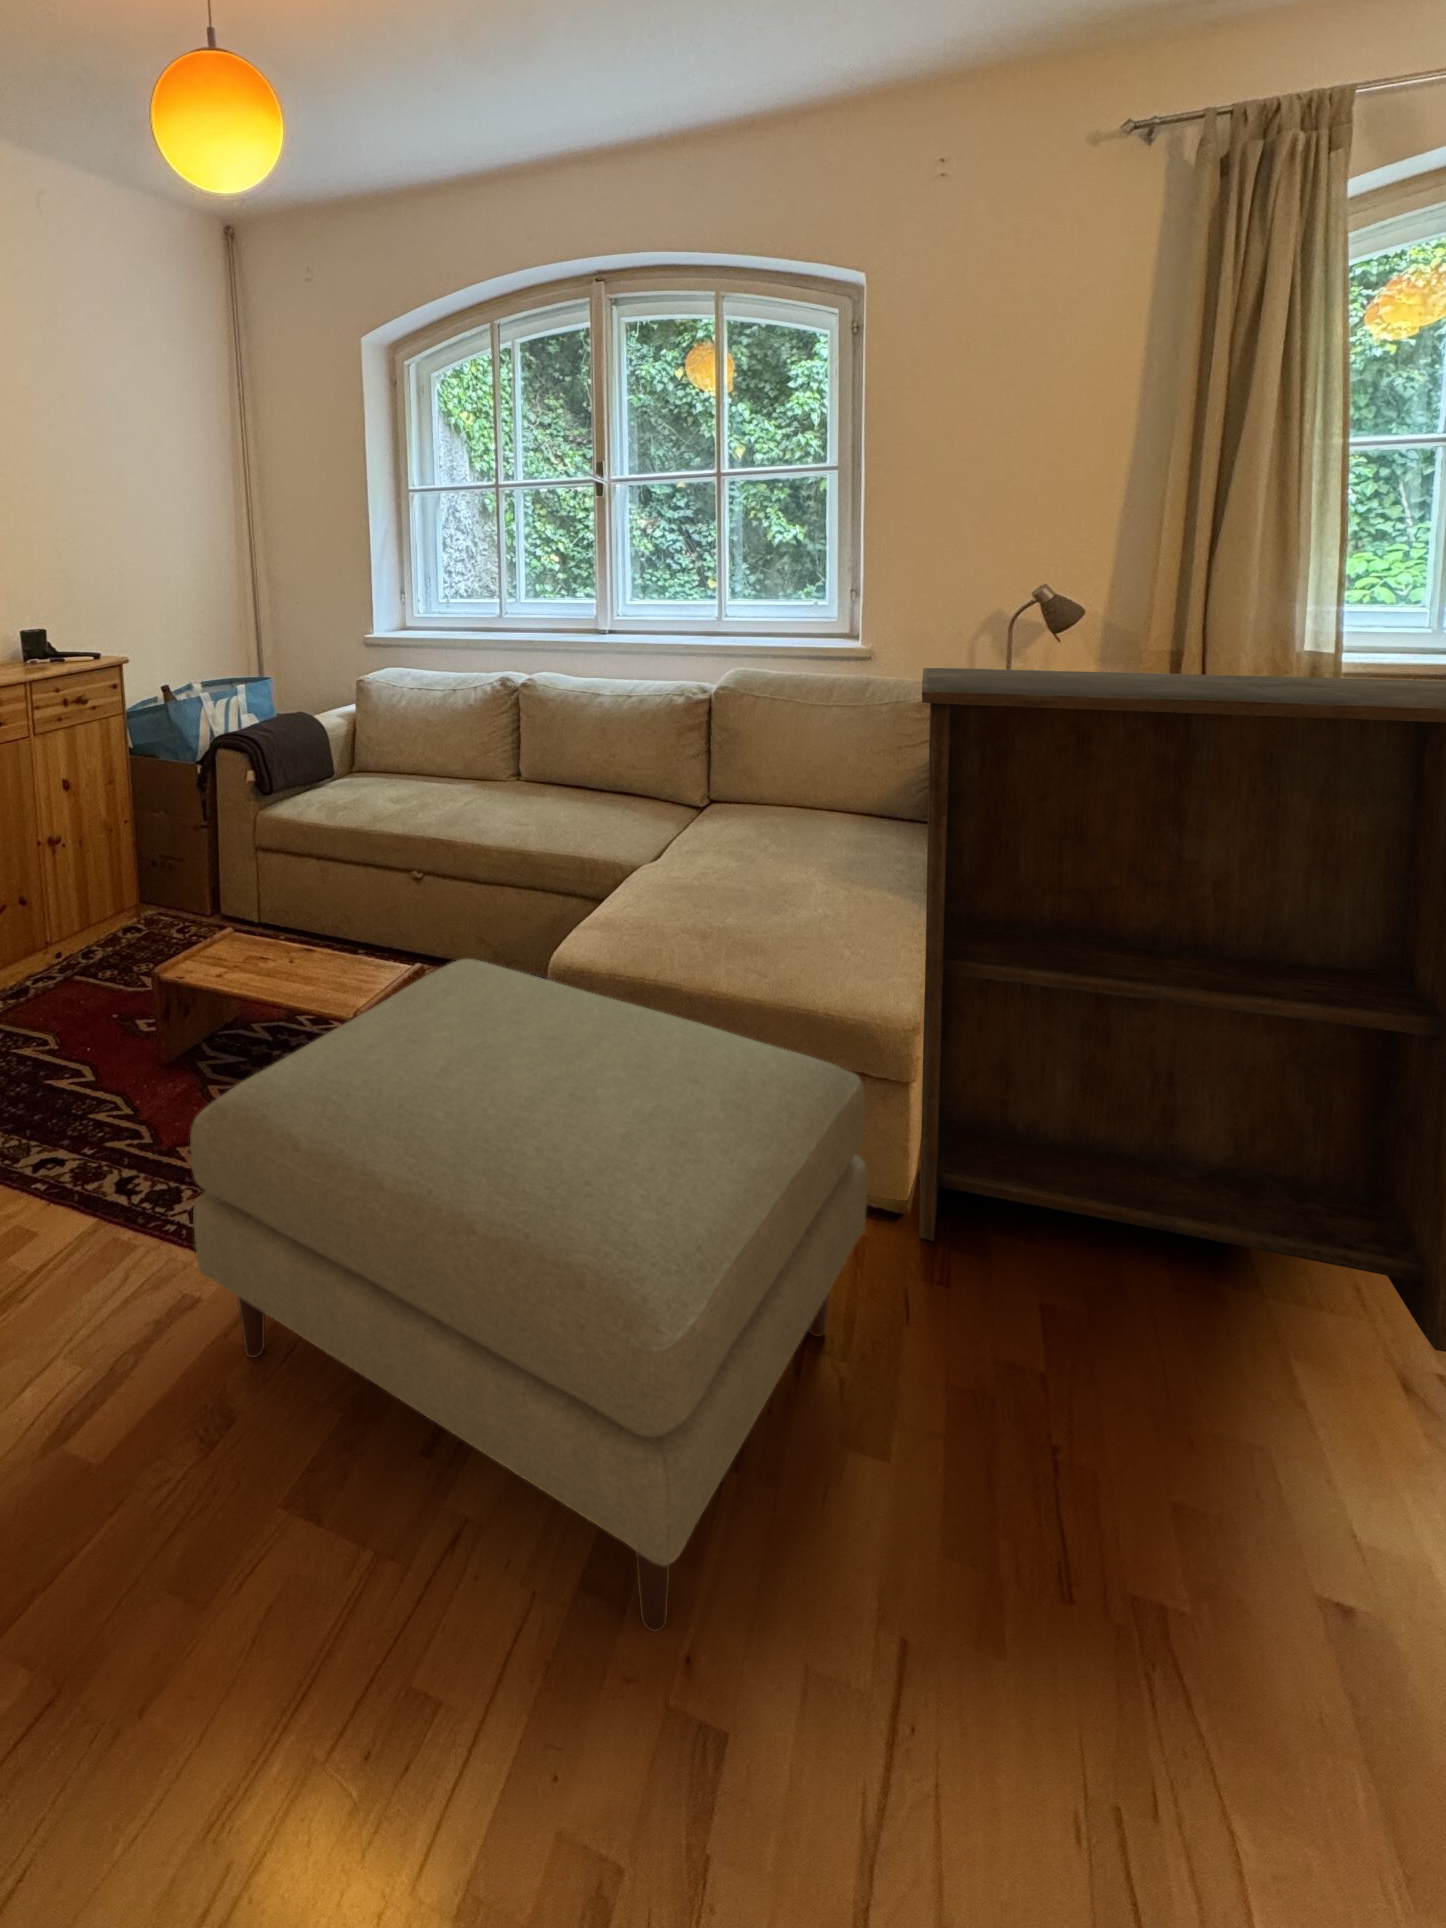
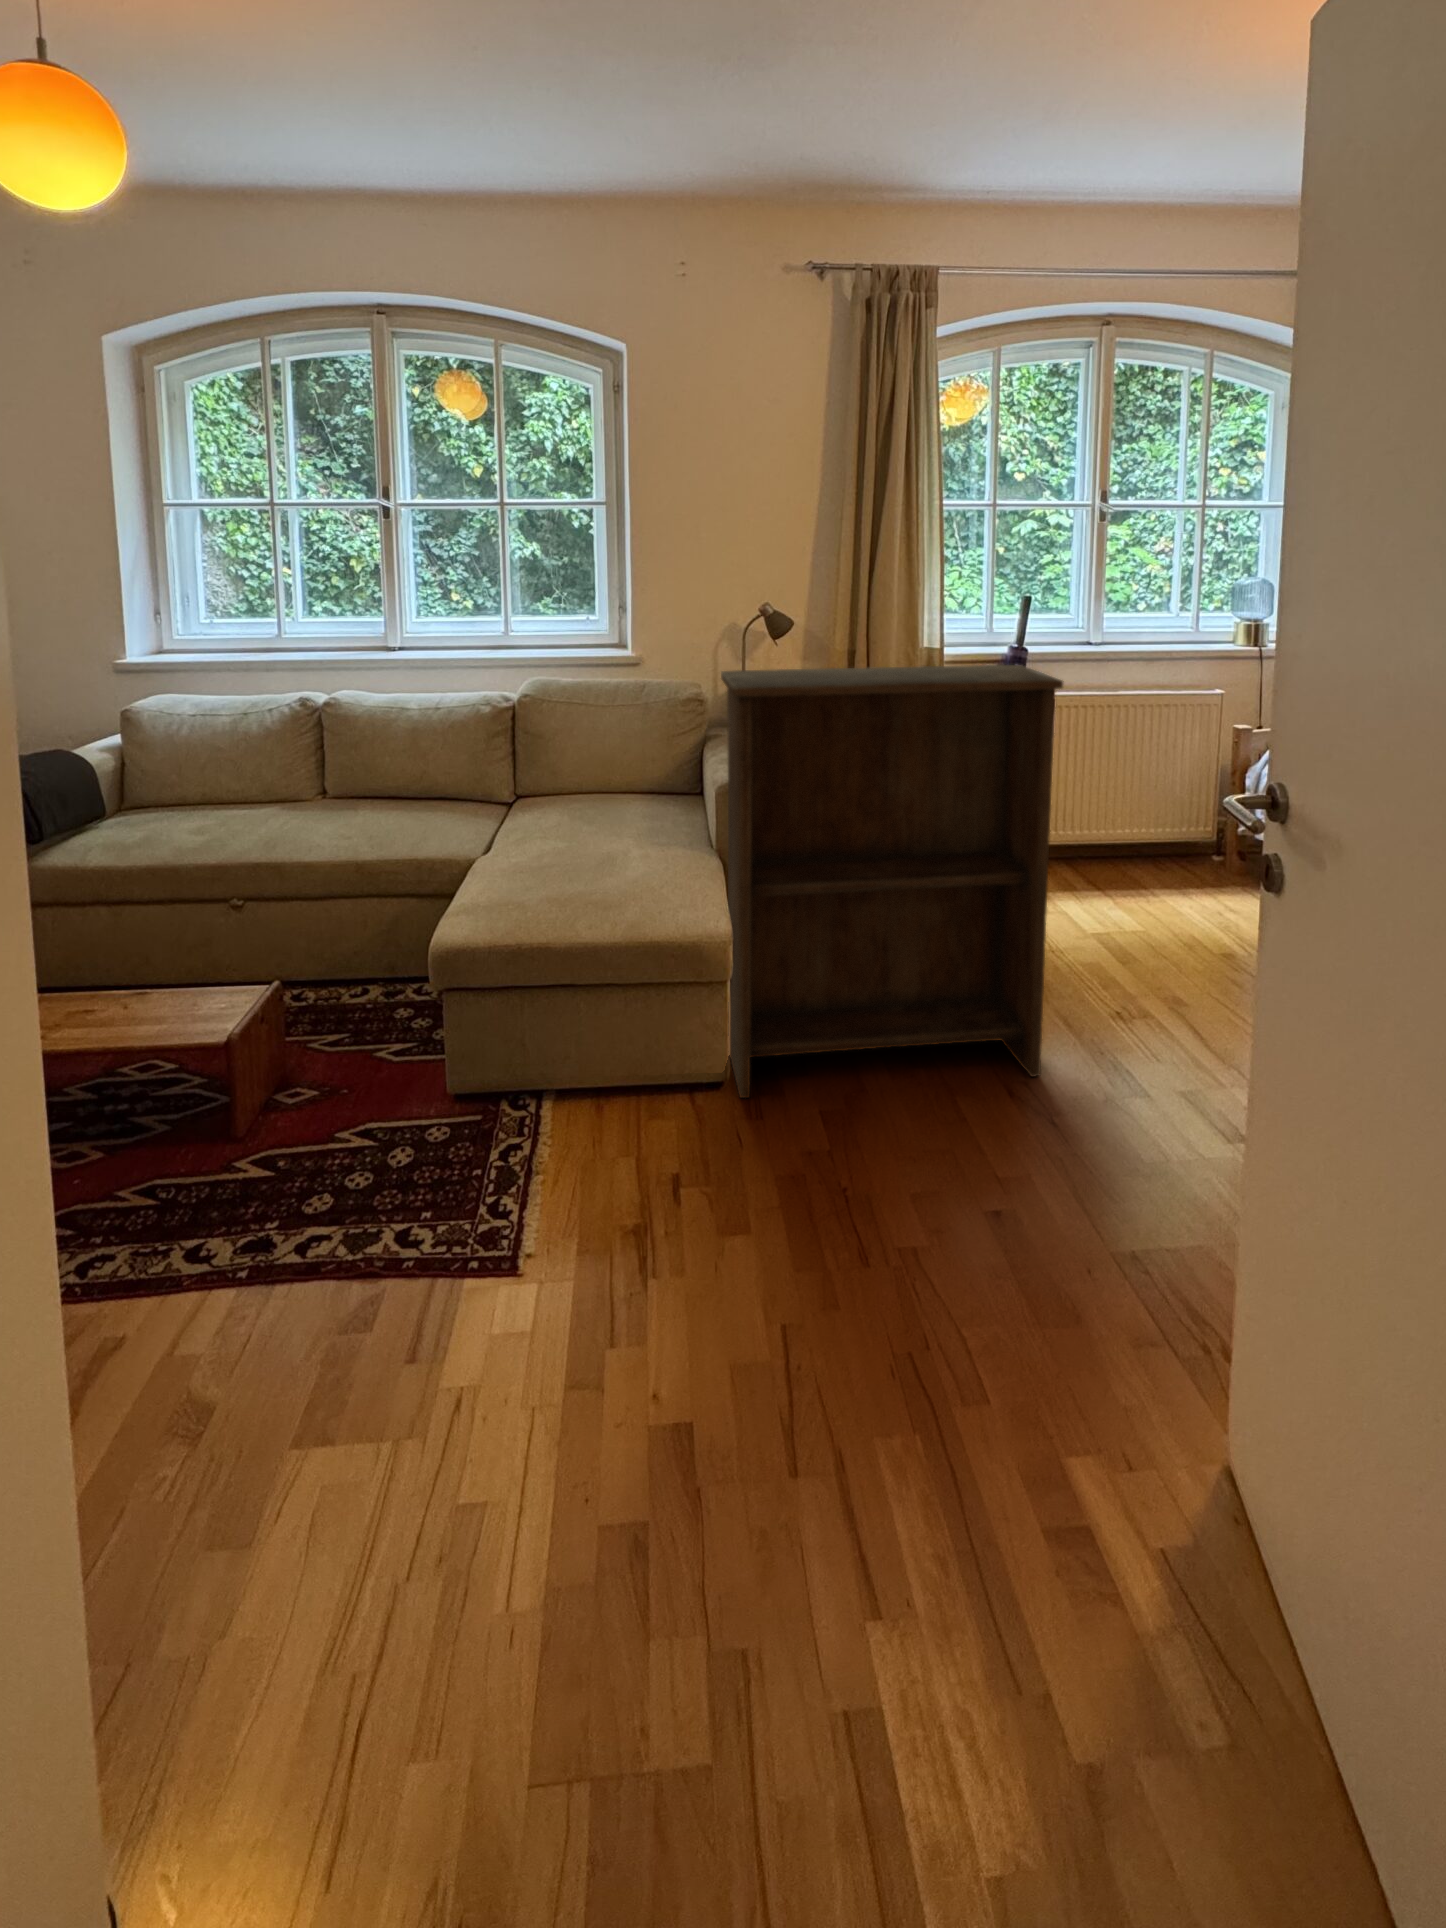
ottoman: present [190,959,867,1631] -> none [148,954,718,1398]

